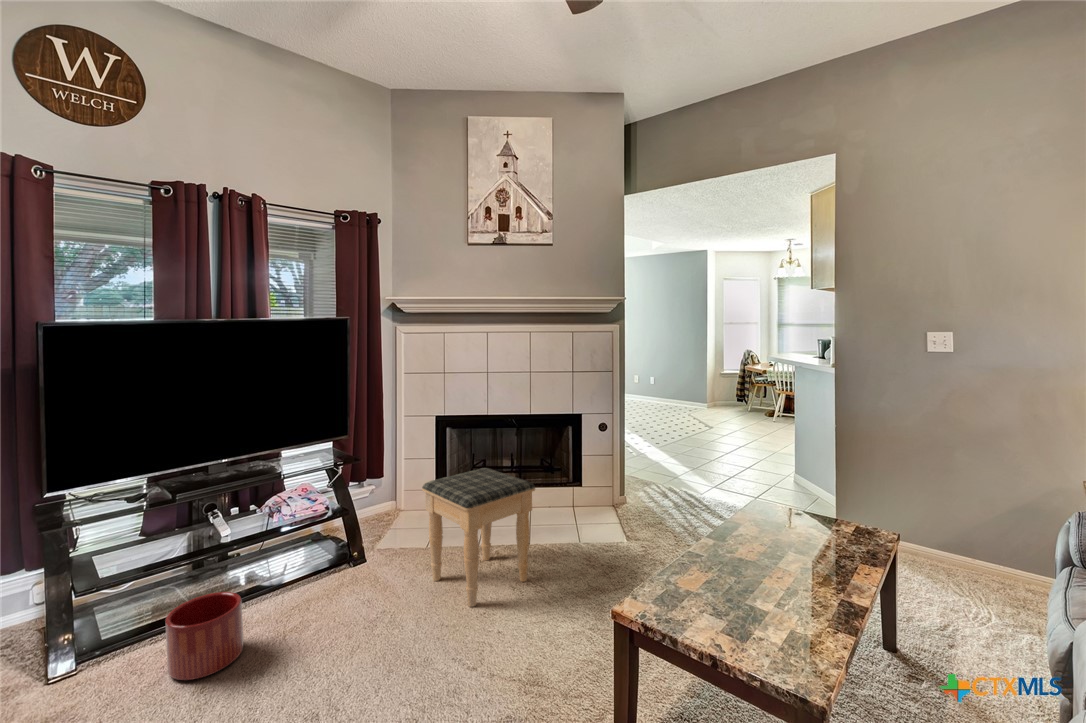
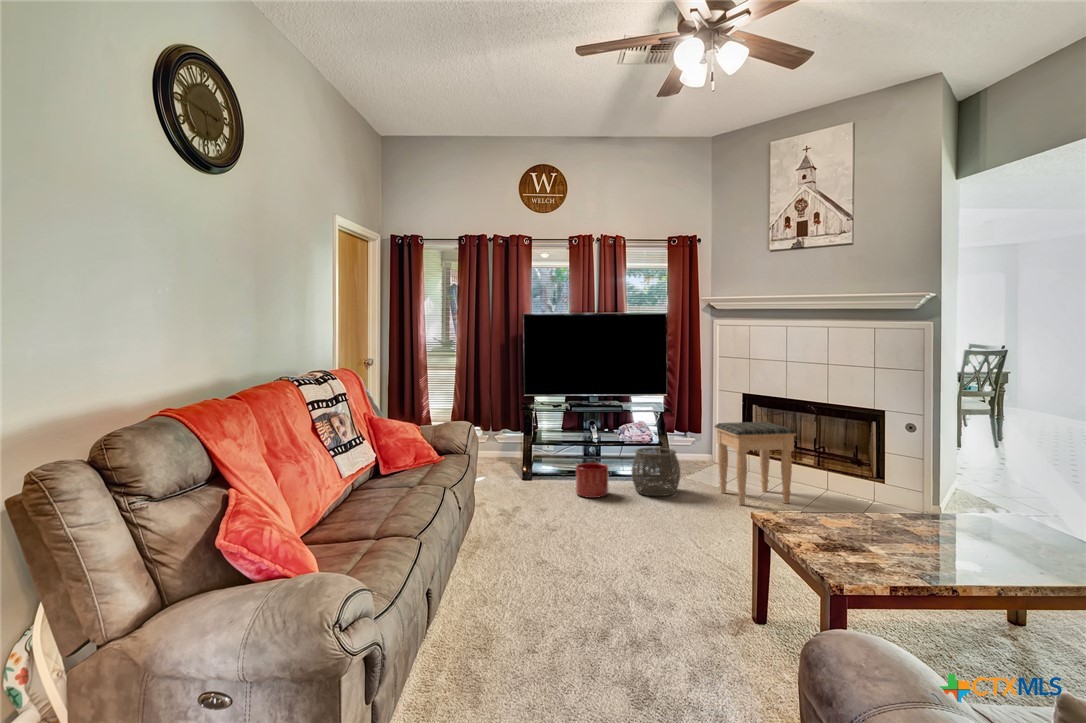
woven basket: none [288,532,376,630] -> present [631,447,680,496]

